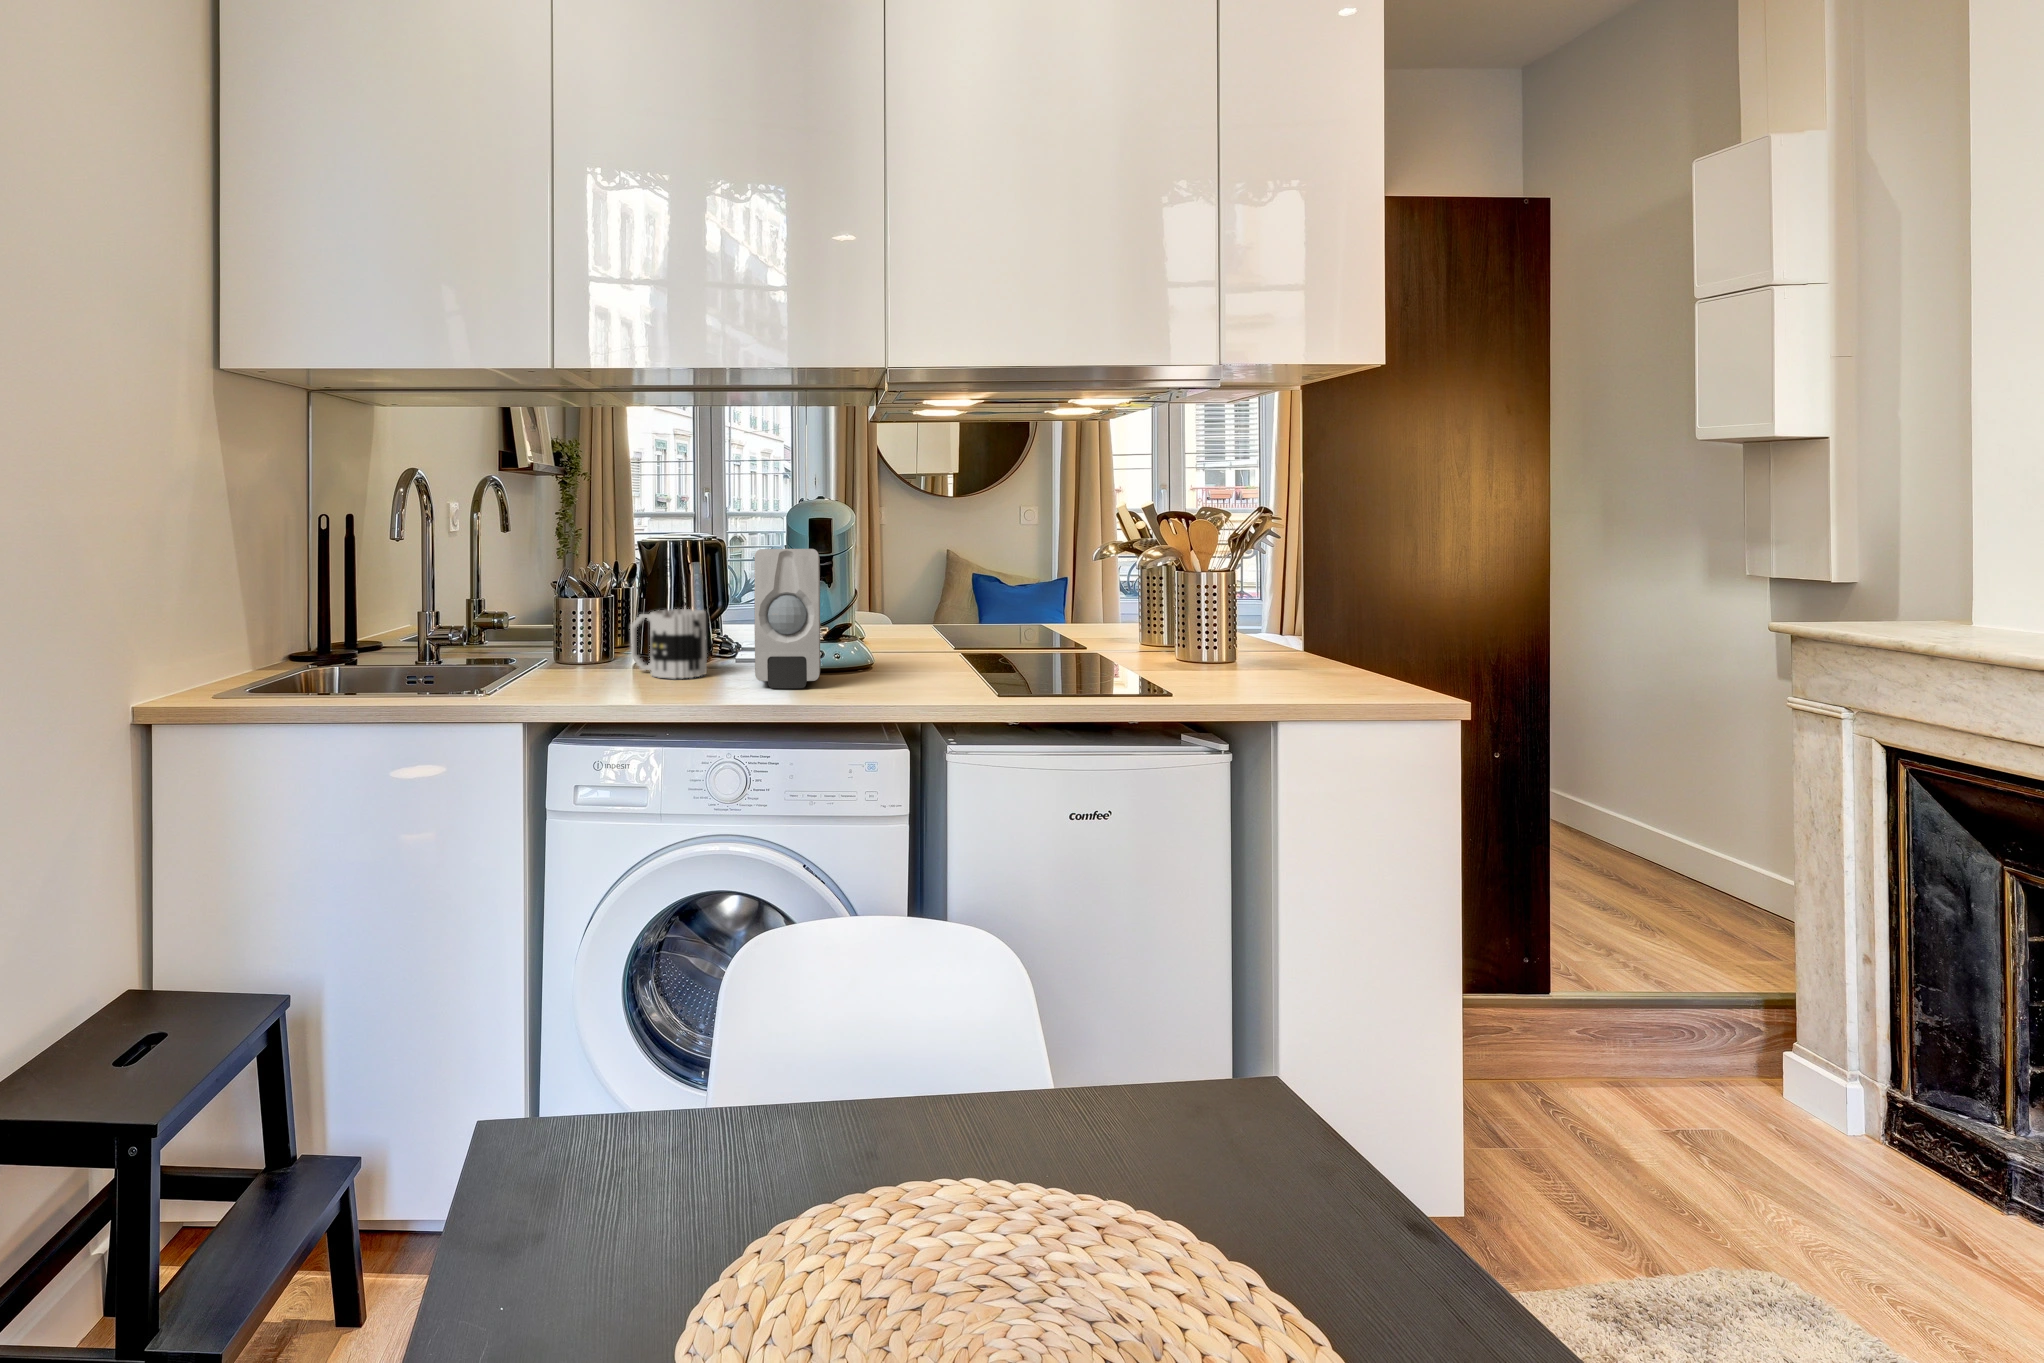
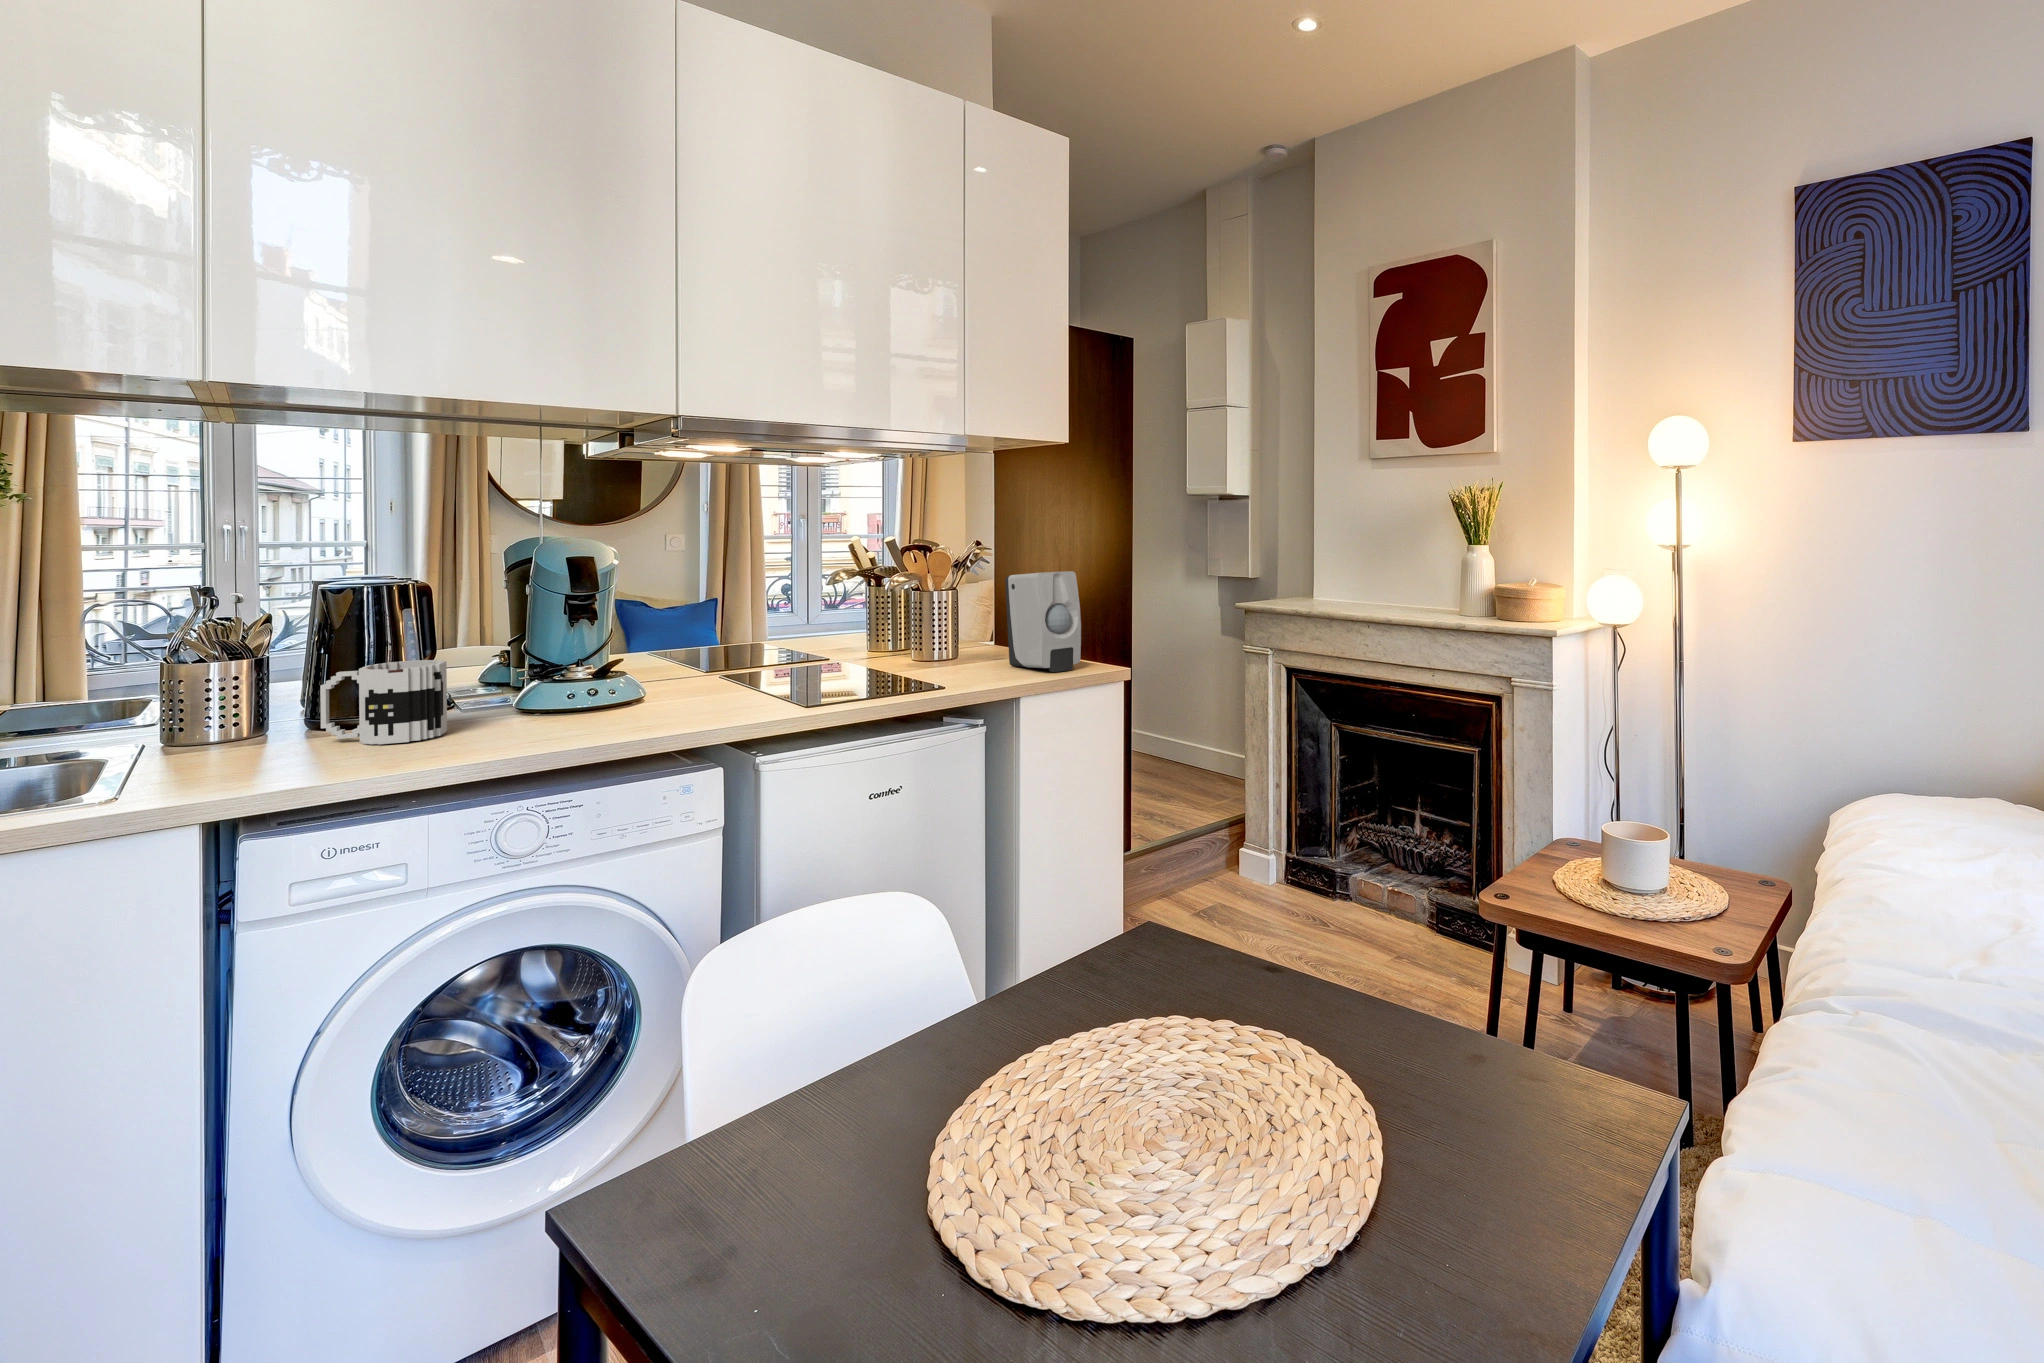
soap dispenser: present [754,549,821,688] -> present [1005,571,1081,672]

